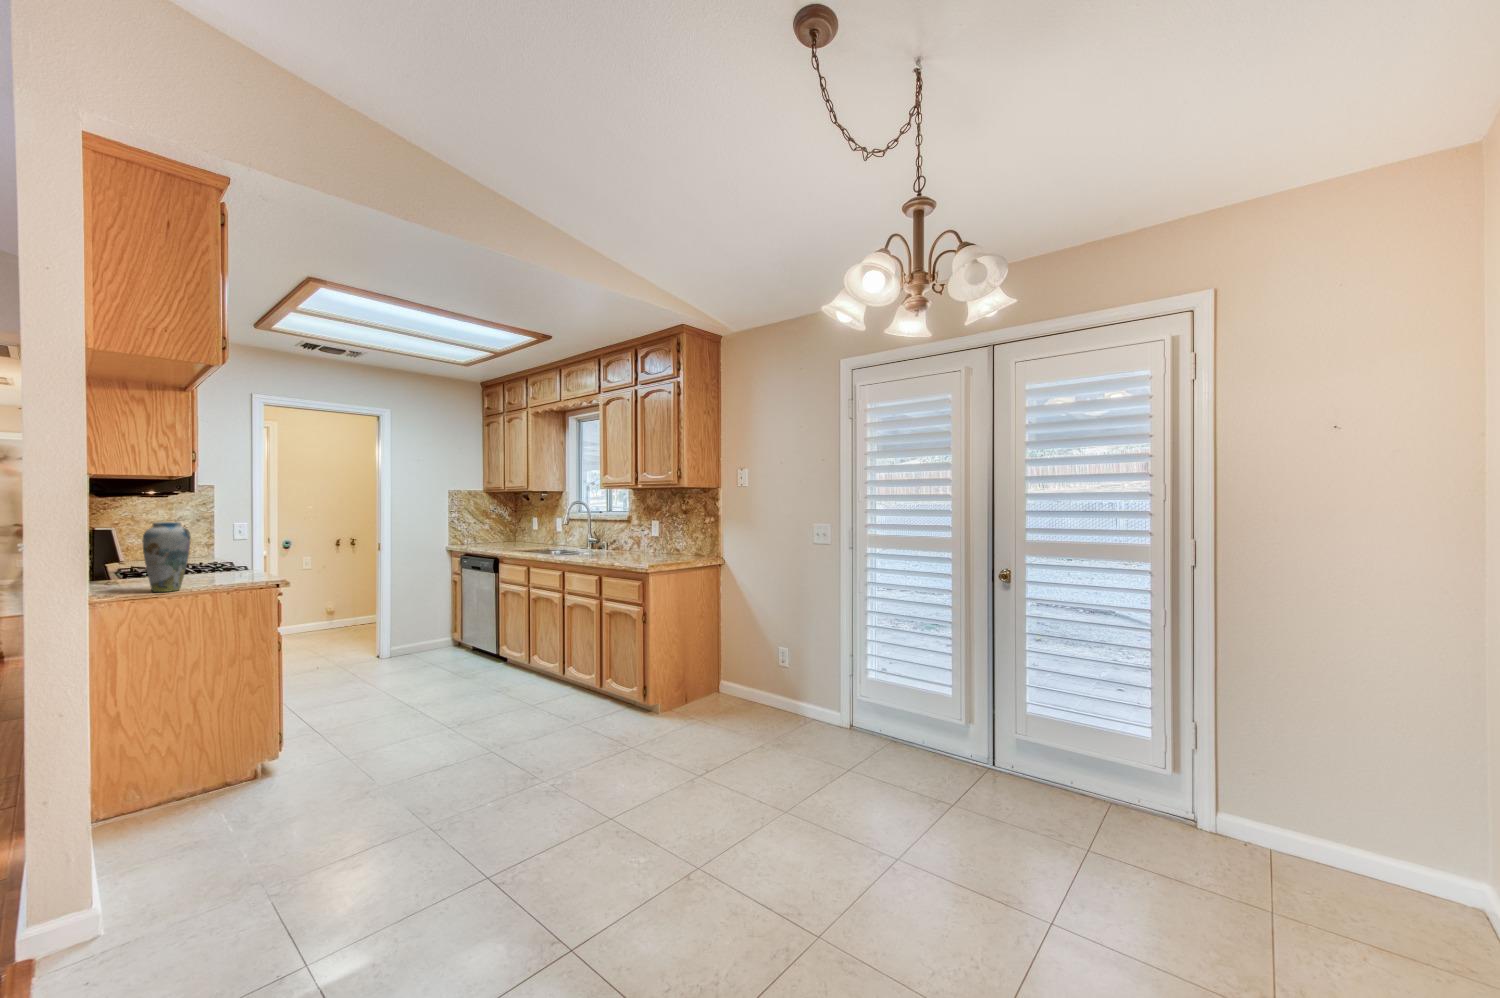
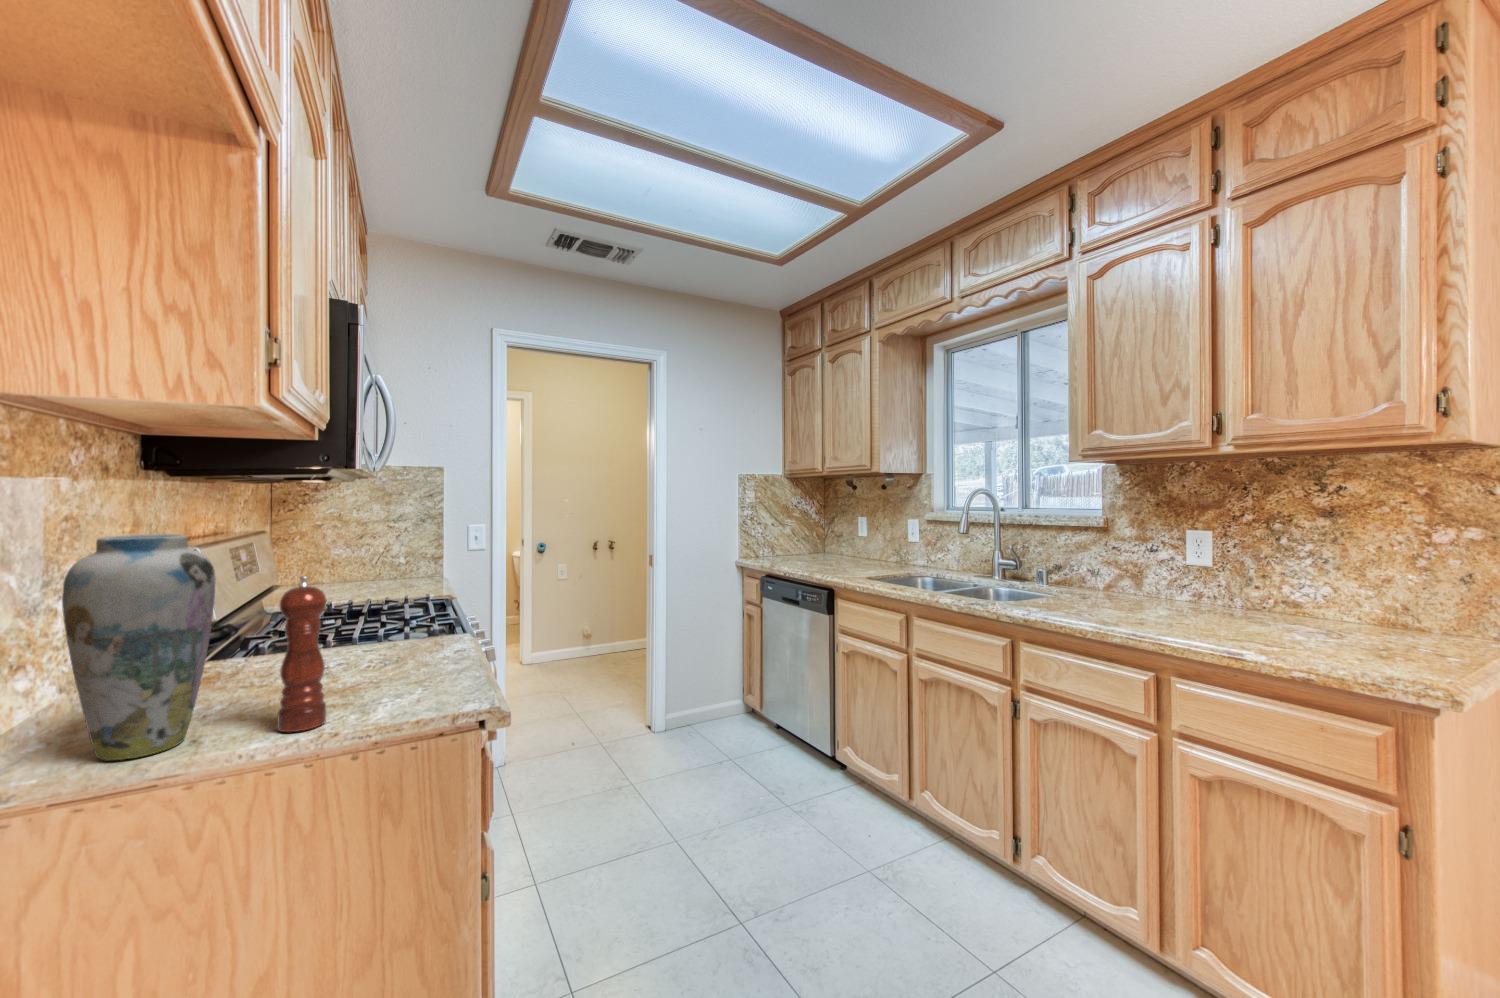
pepper mill: none [213,536,231,587] -> present [277,576,327,732]

